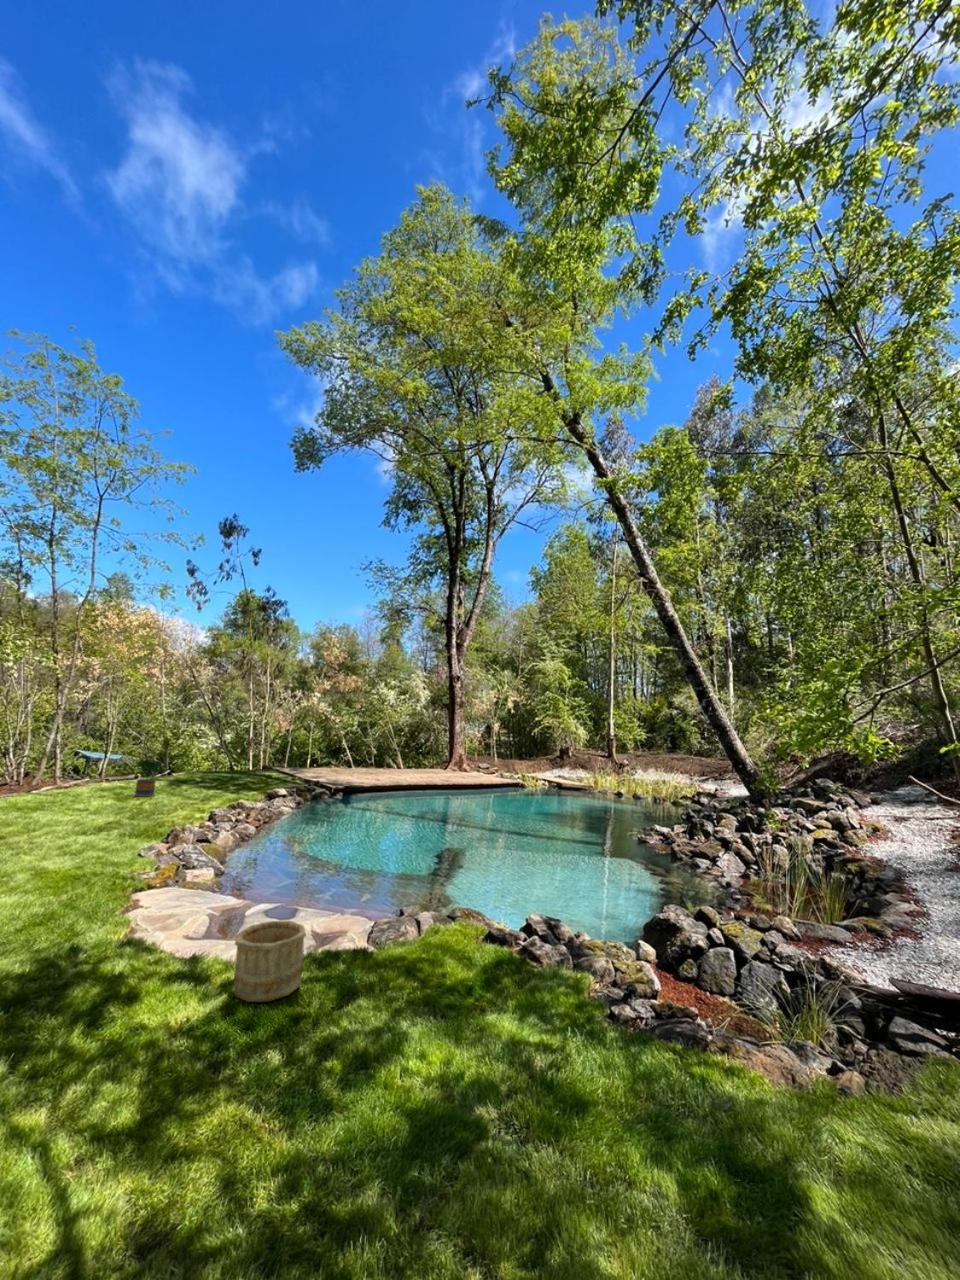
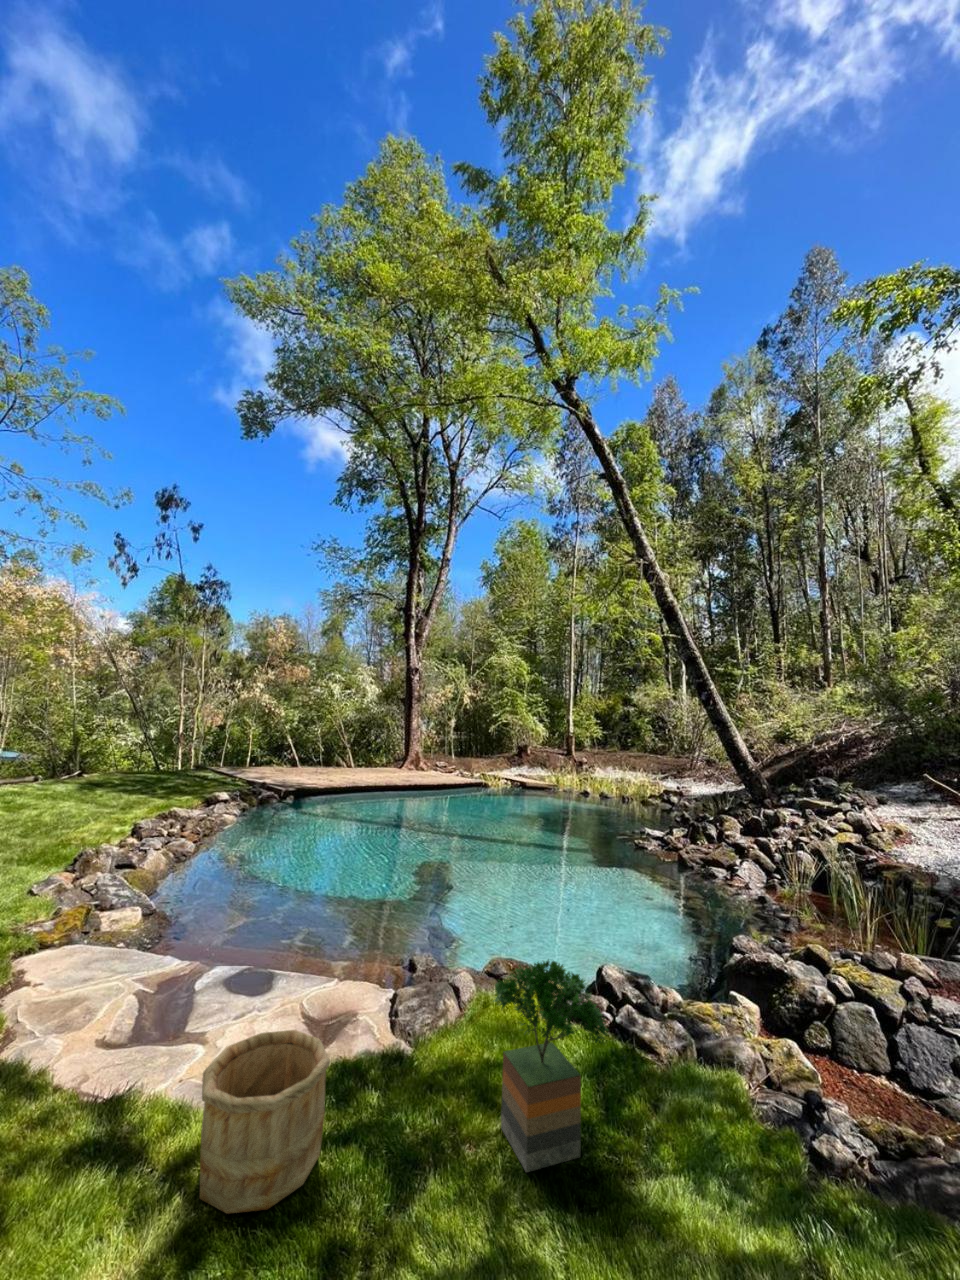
potted tree: present [135,760,162,797] -> present [493,960,608,1172]

